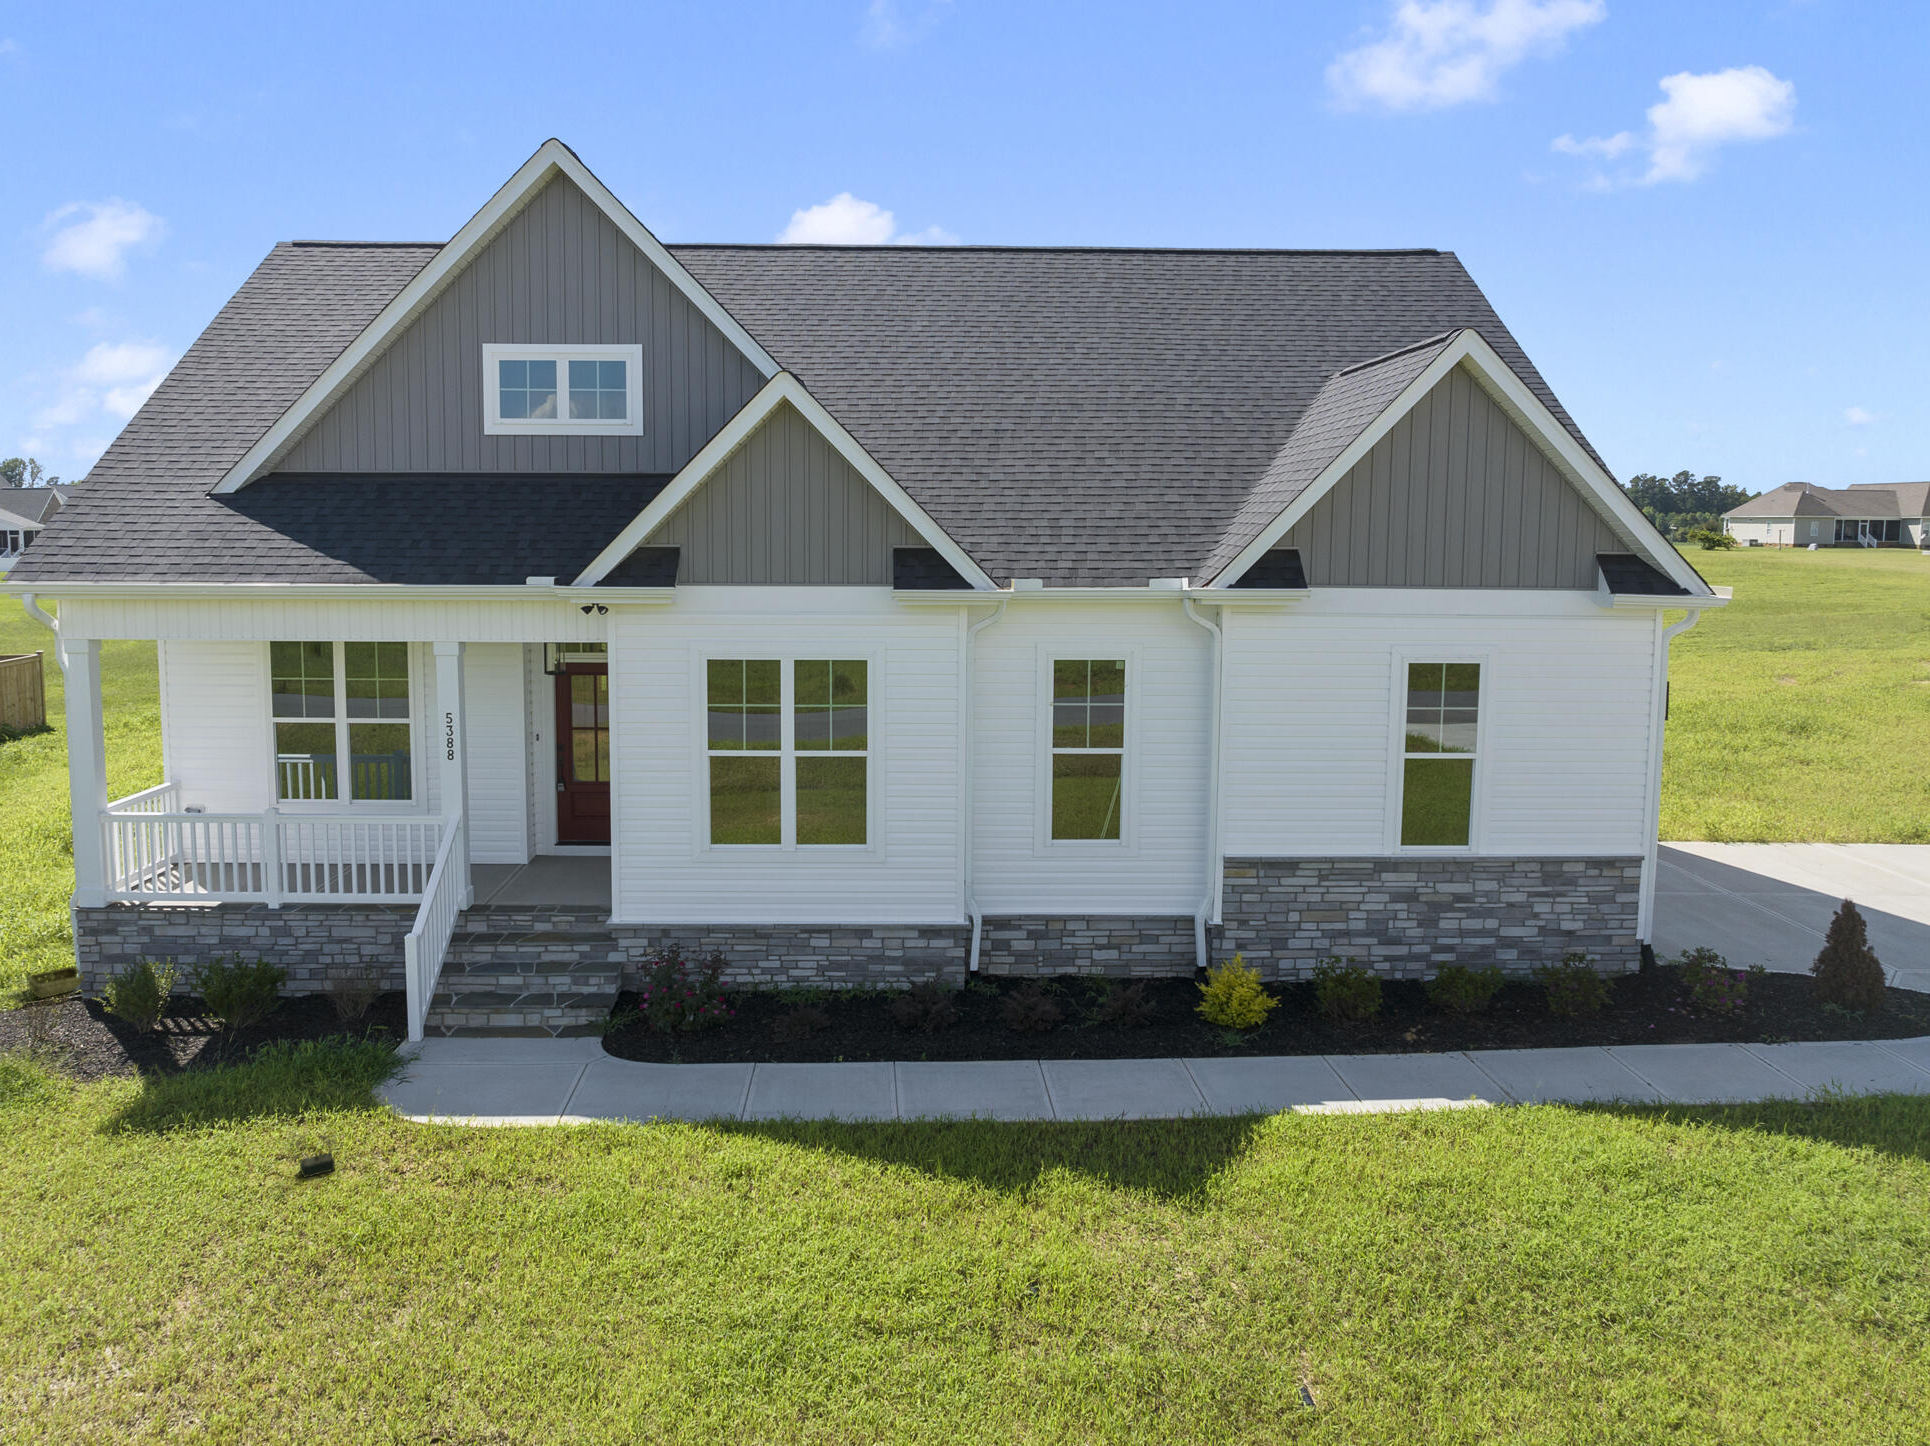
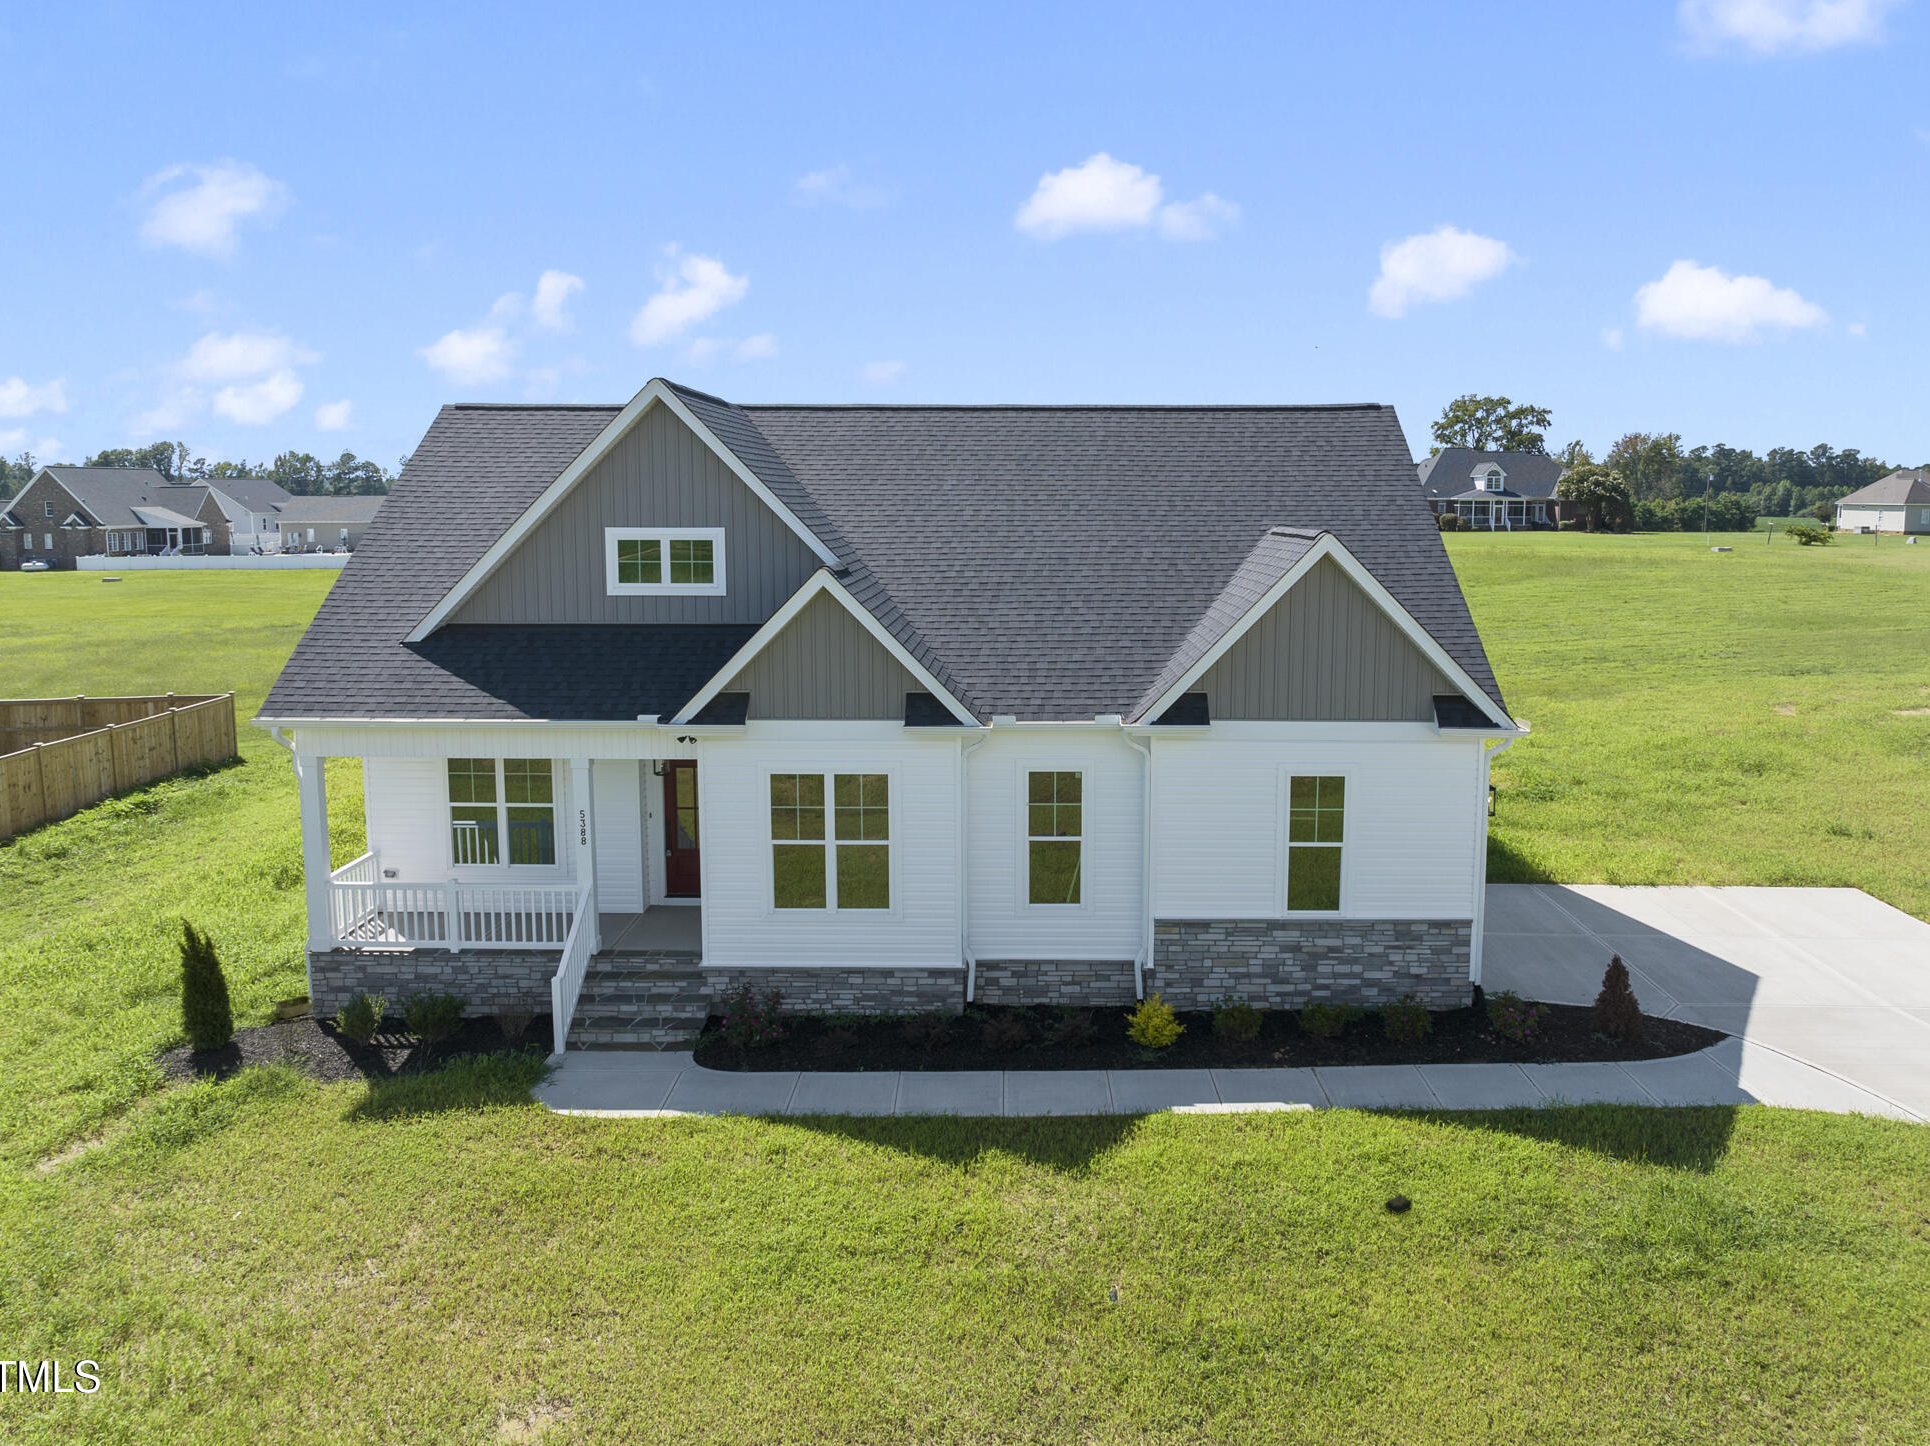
decorative plant: present [291,1135,336,1178] -> present [1383,1183,1412,1214]

